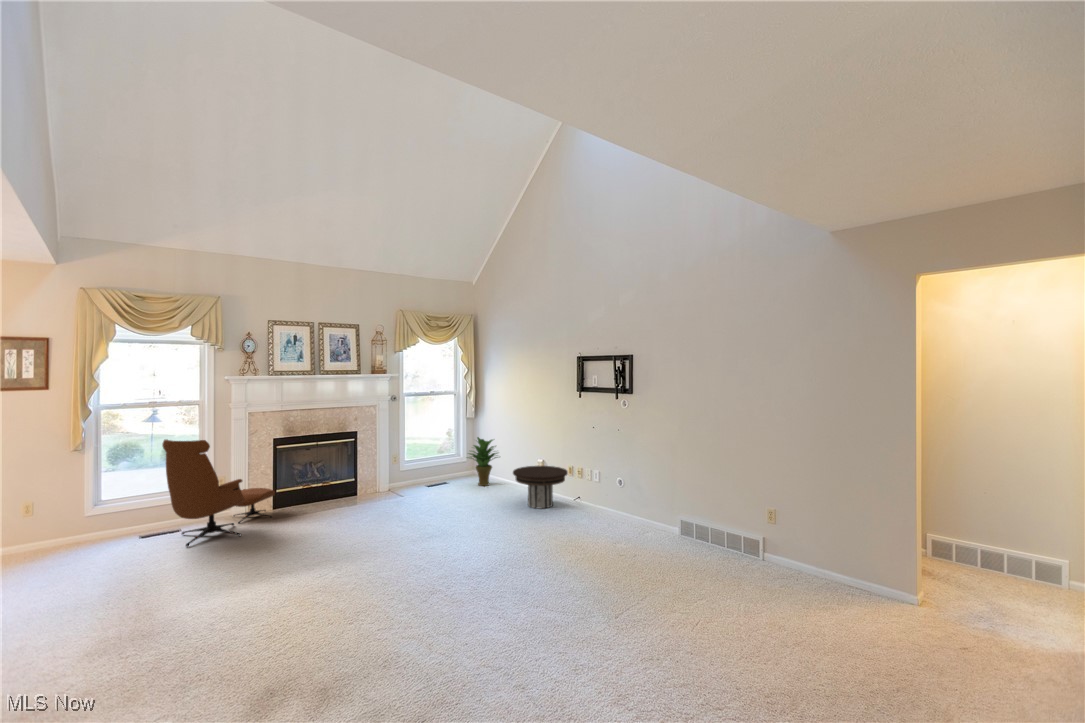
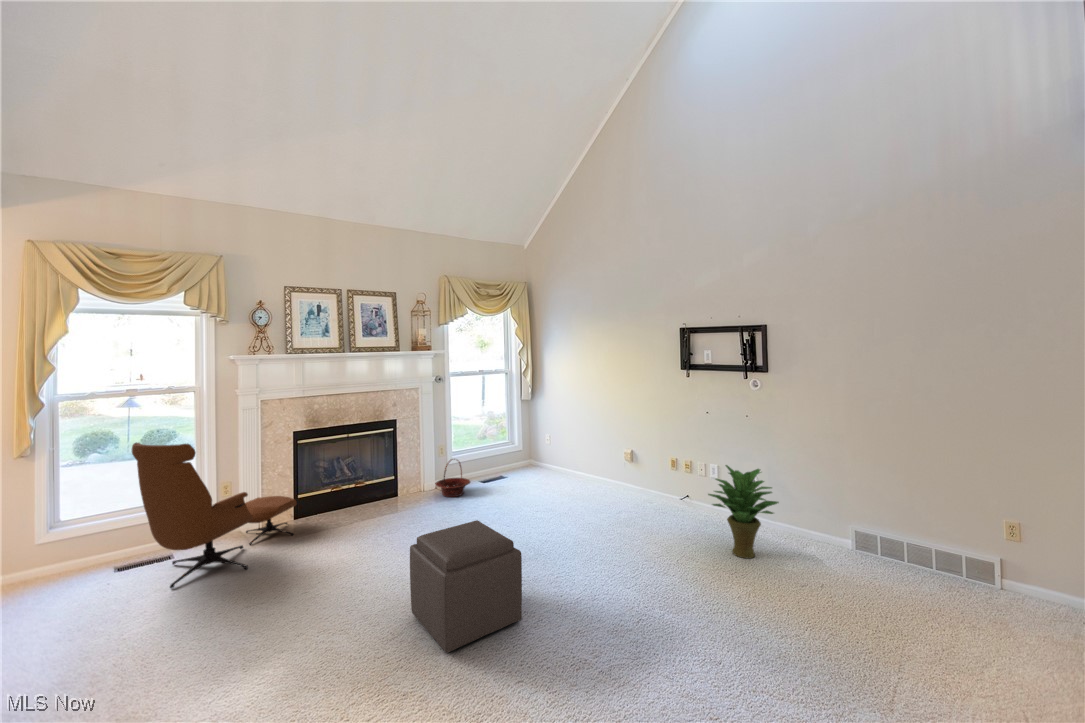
potted plant: present [469,437,498,486] -> present [708,465,779,558]
basket: none [387,462,417,494] -> present [435,459,470,497]
side table: present [513,466,568,508] -> none [595,465,667,523]
ottoman: none [364,494,441,572] -> present [410,520,522,653]

